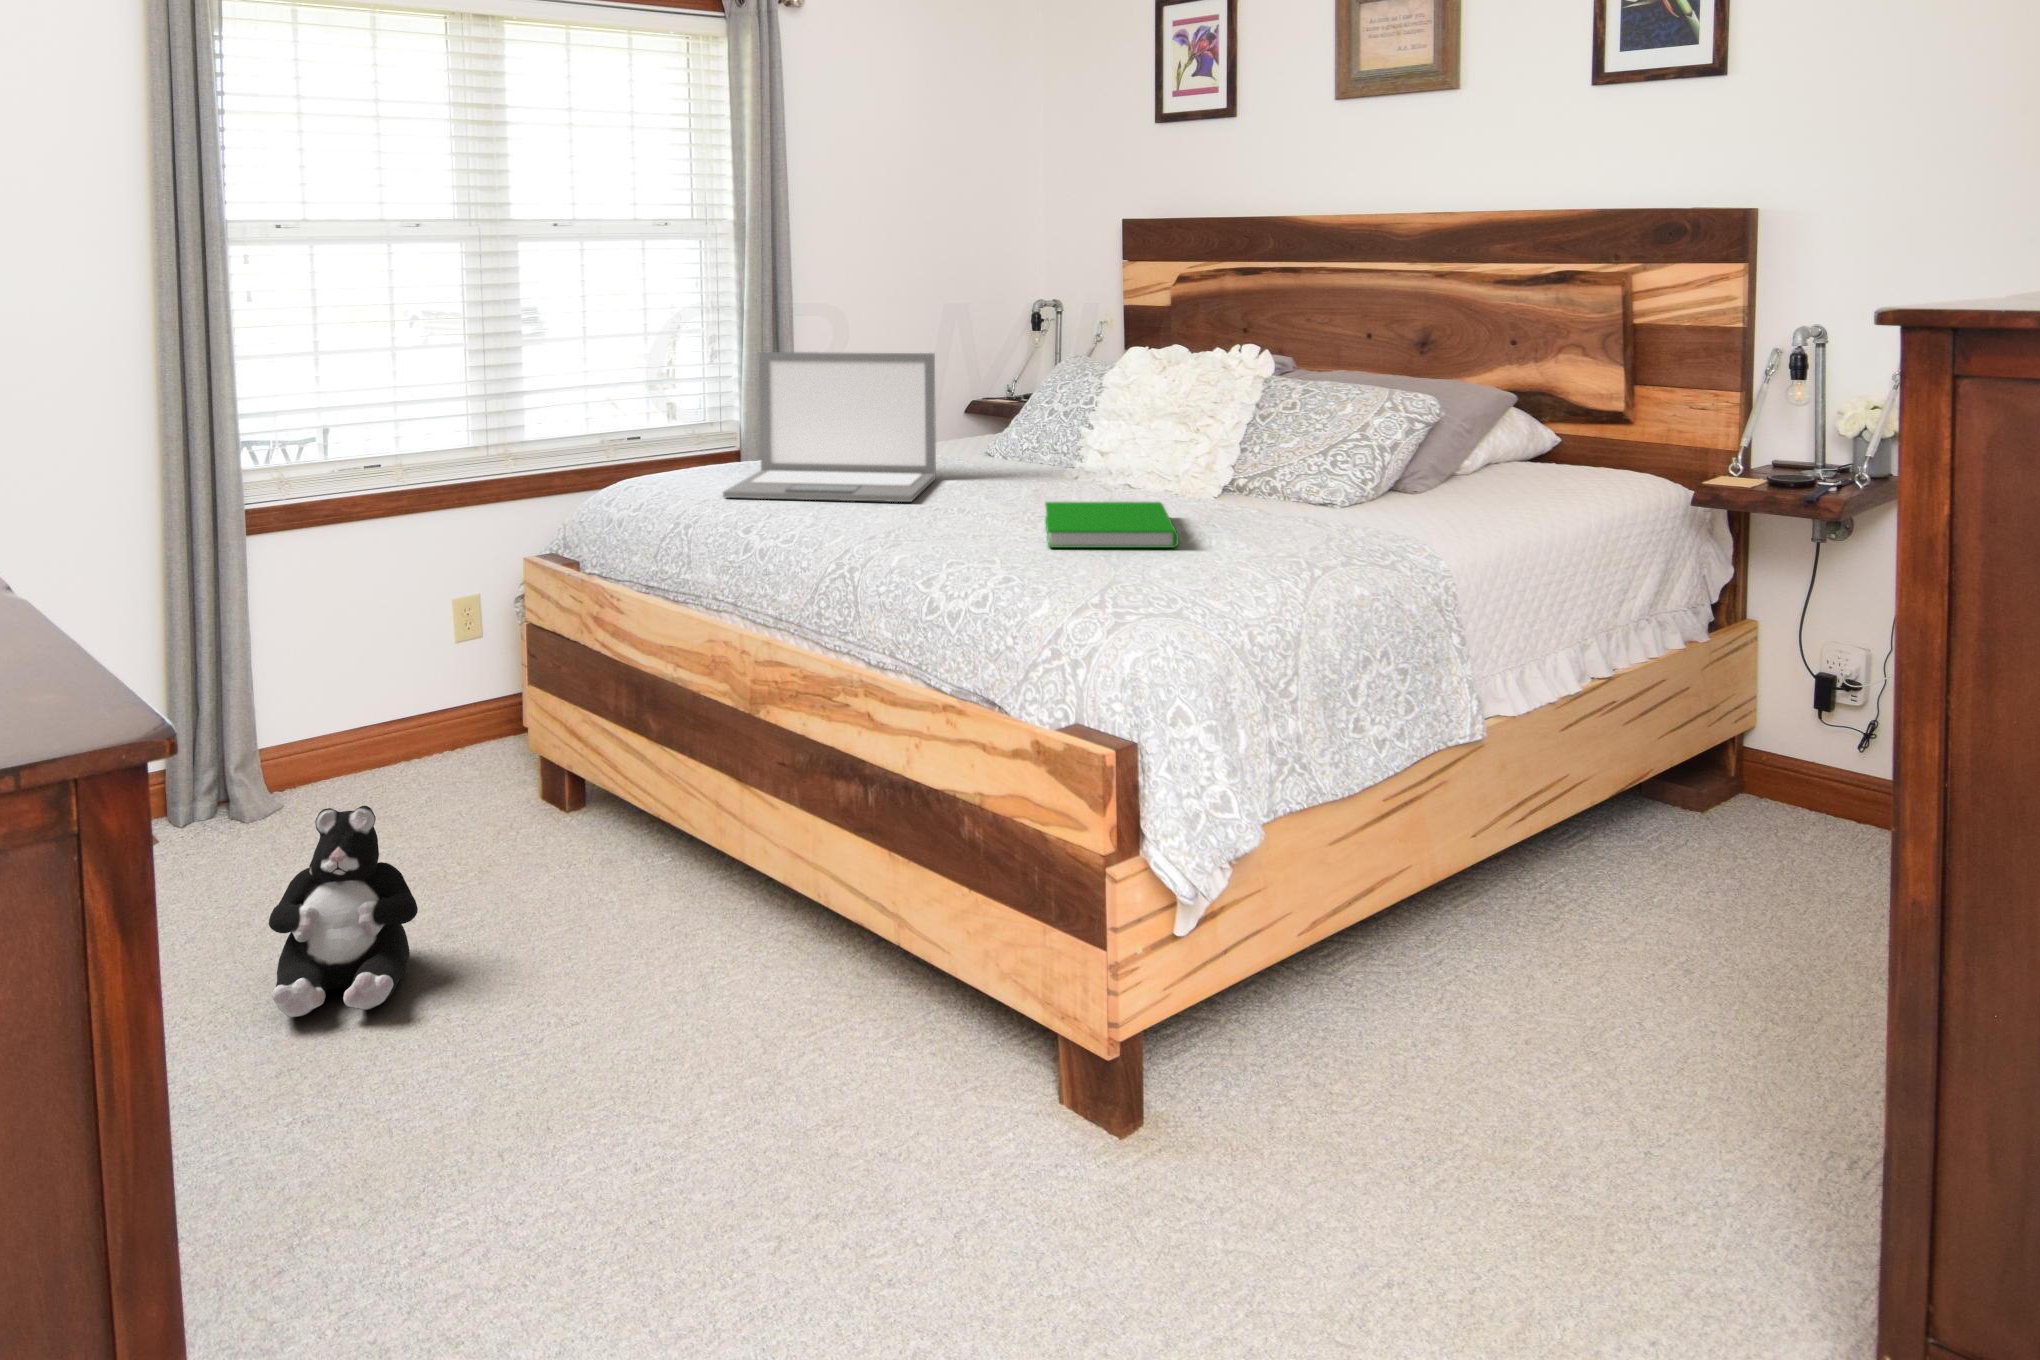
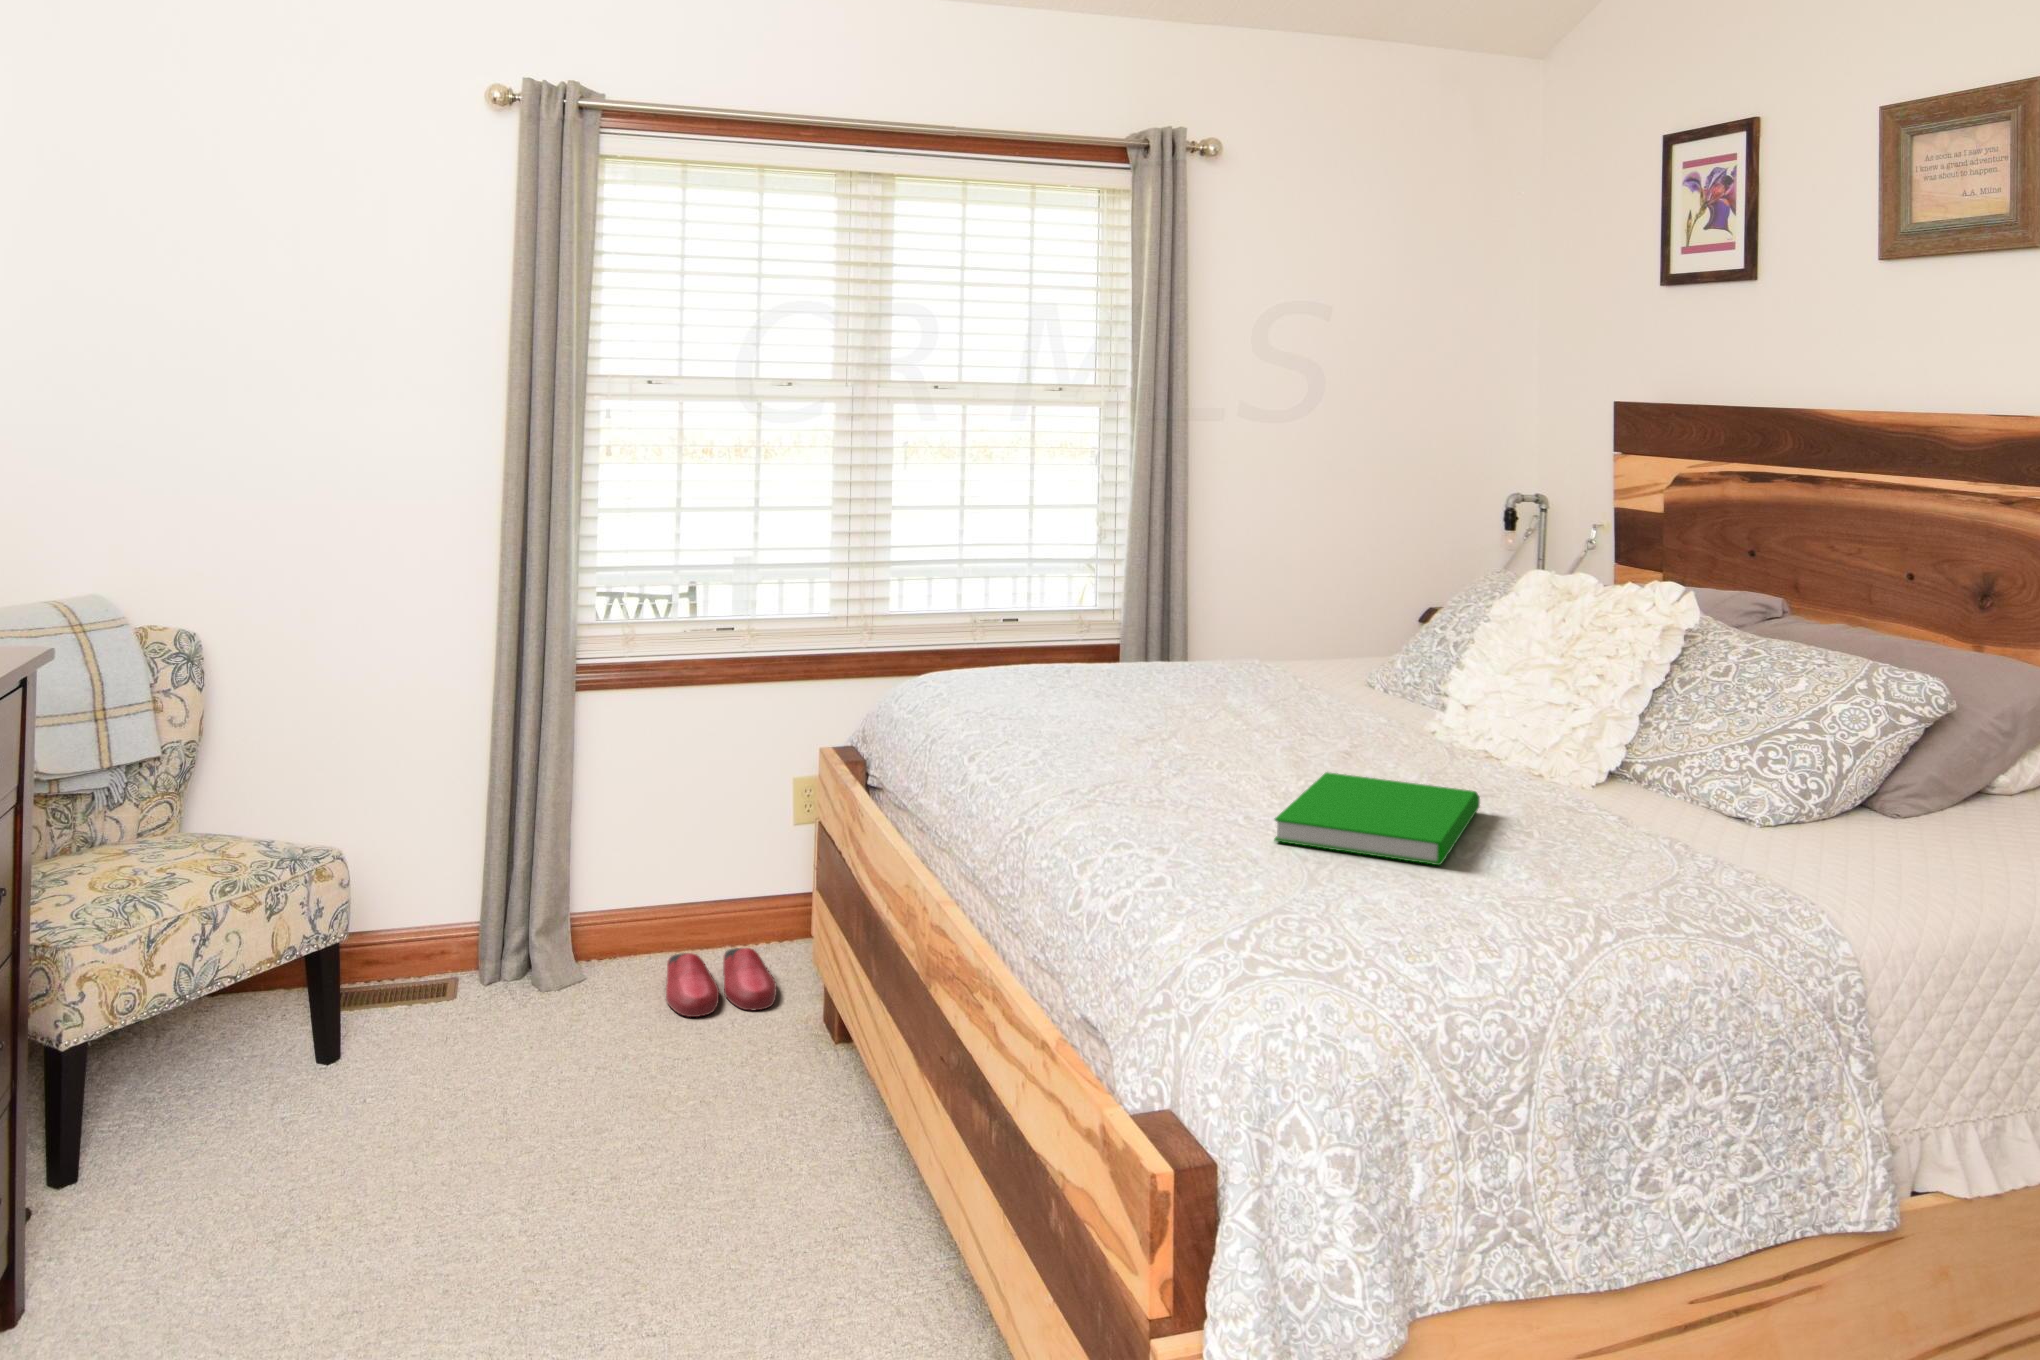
laptop: present [723,352,936,502] -> none [984,547,1259,749]
slippers: none [364,746,484,809] -> present [666,948,776,1017]
plush toy: present [269,806,418,1017] -> none [380,1021,562,1265]

